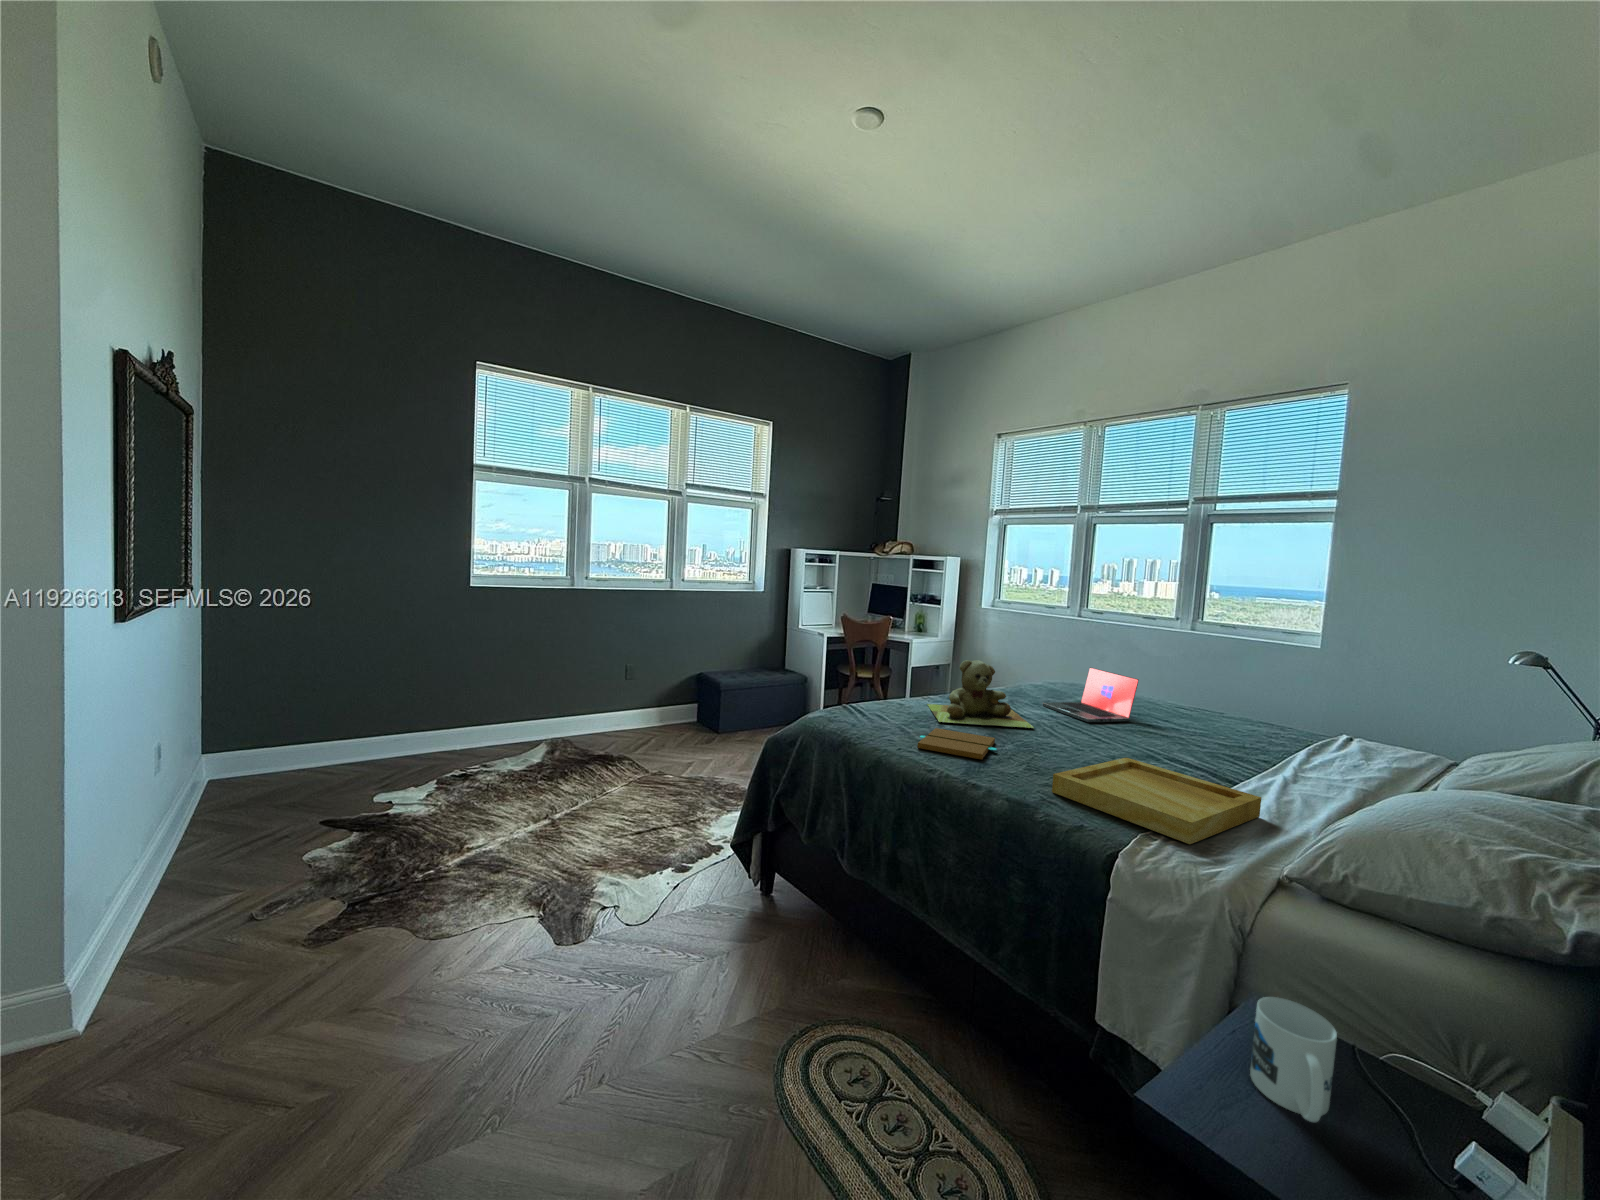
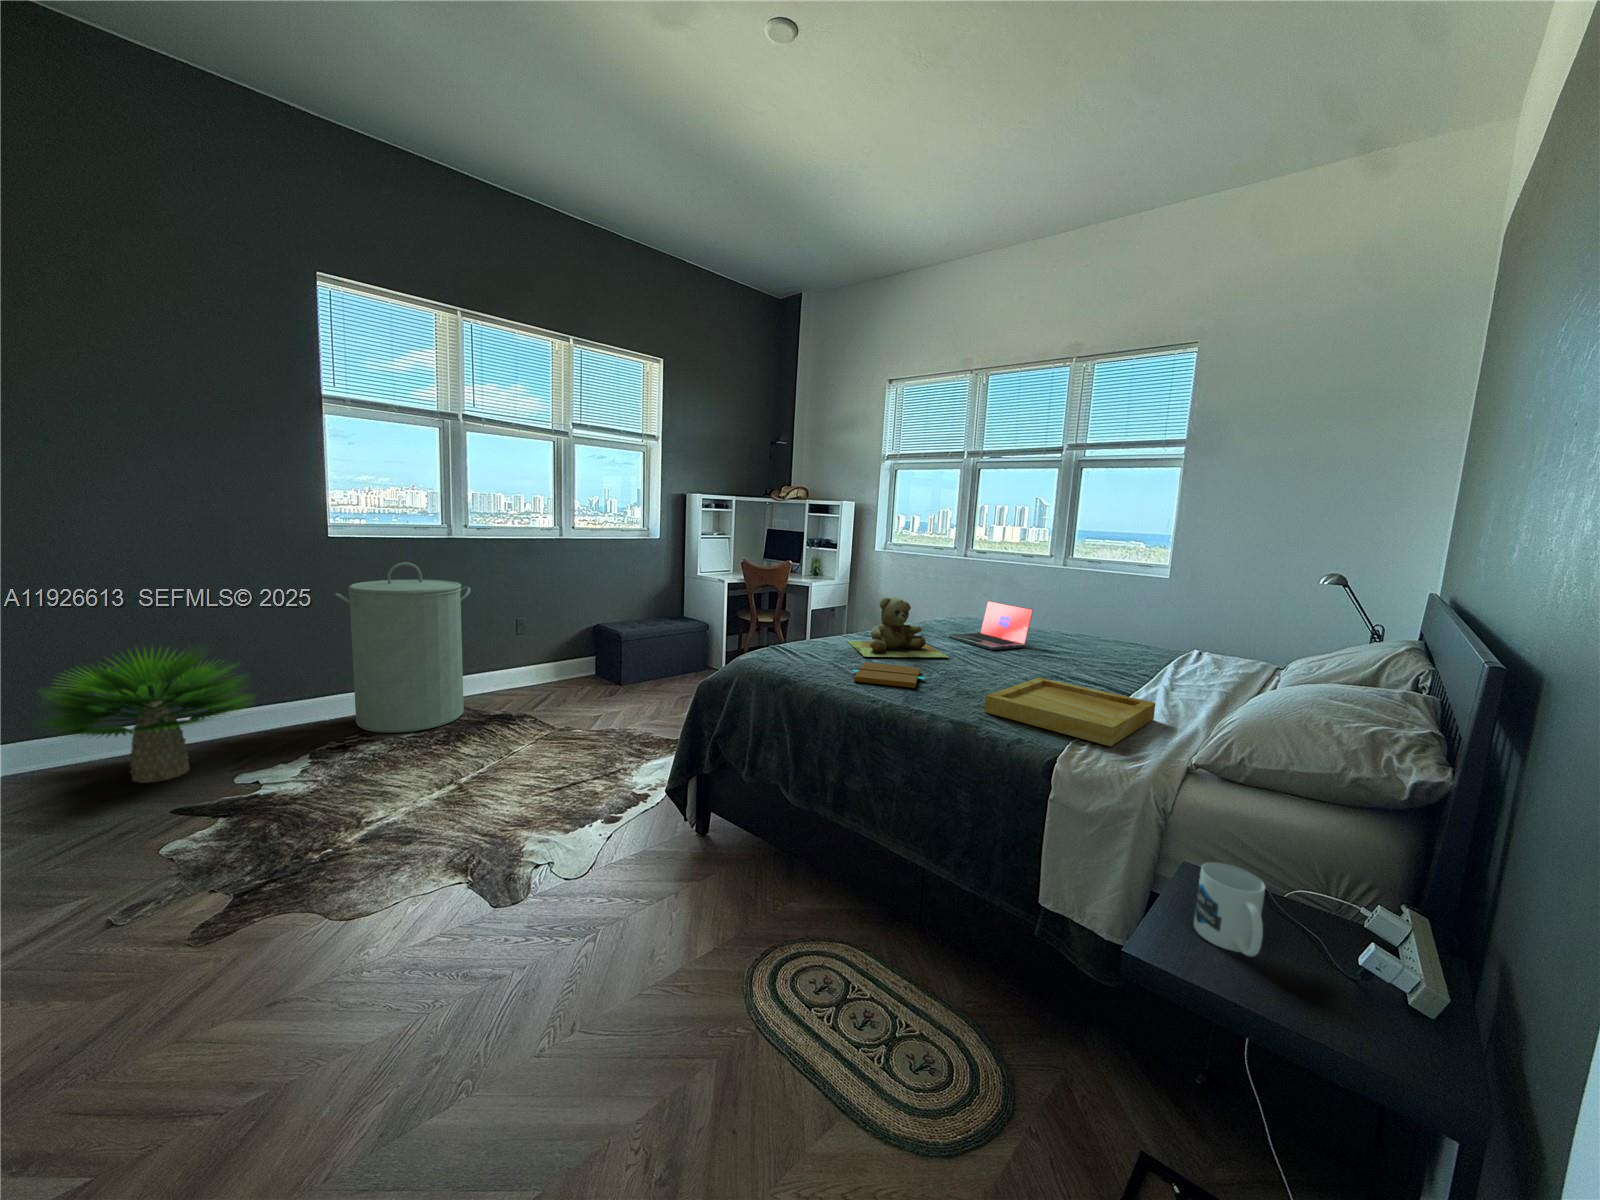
laundry hamper: none [469,610,583,767] -> present [335,562,470,733]
potted plant: none [227,674,402,795] -> present [43,648,252,783]

